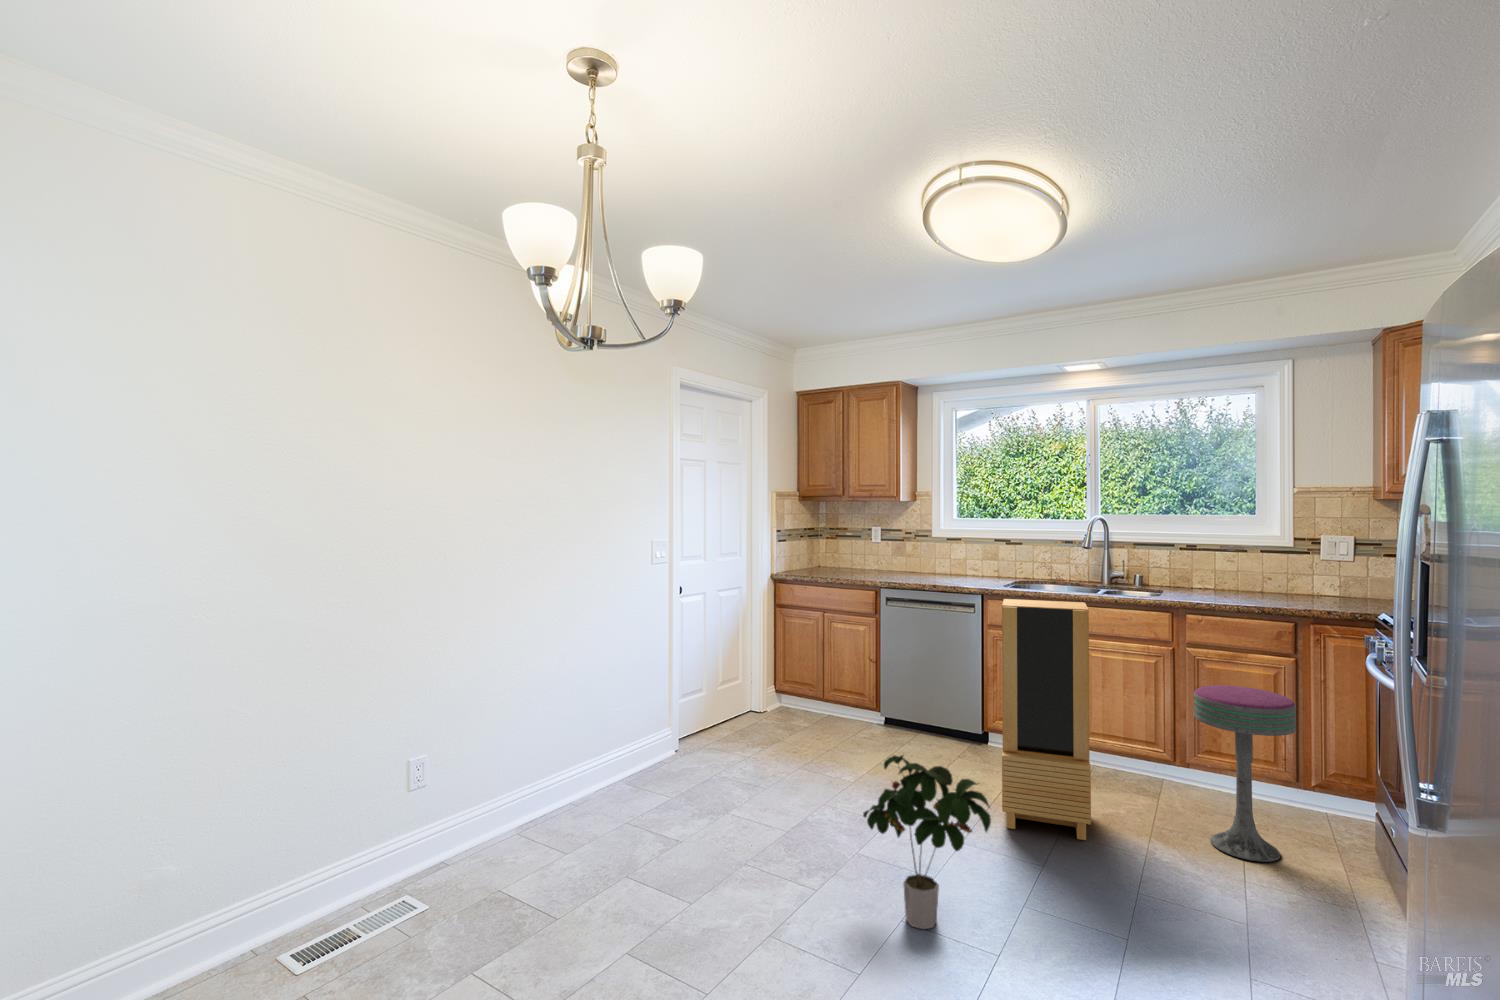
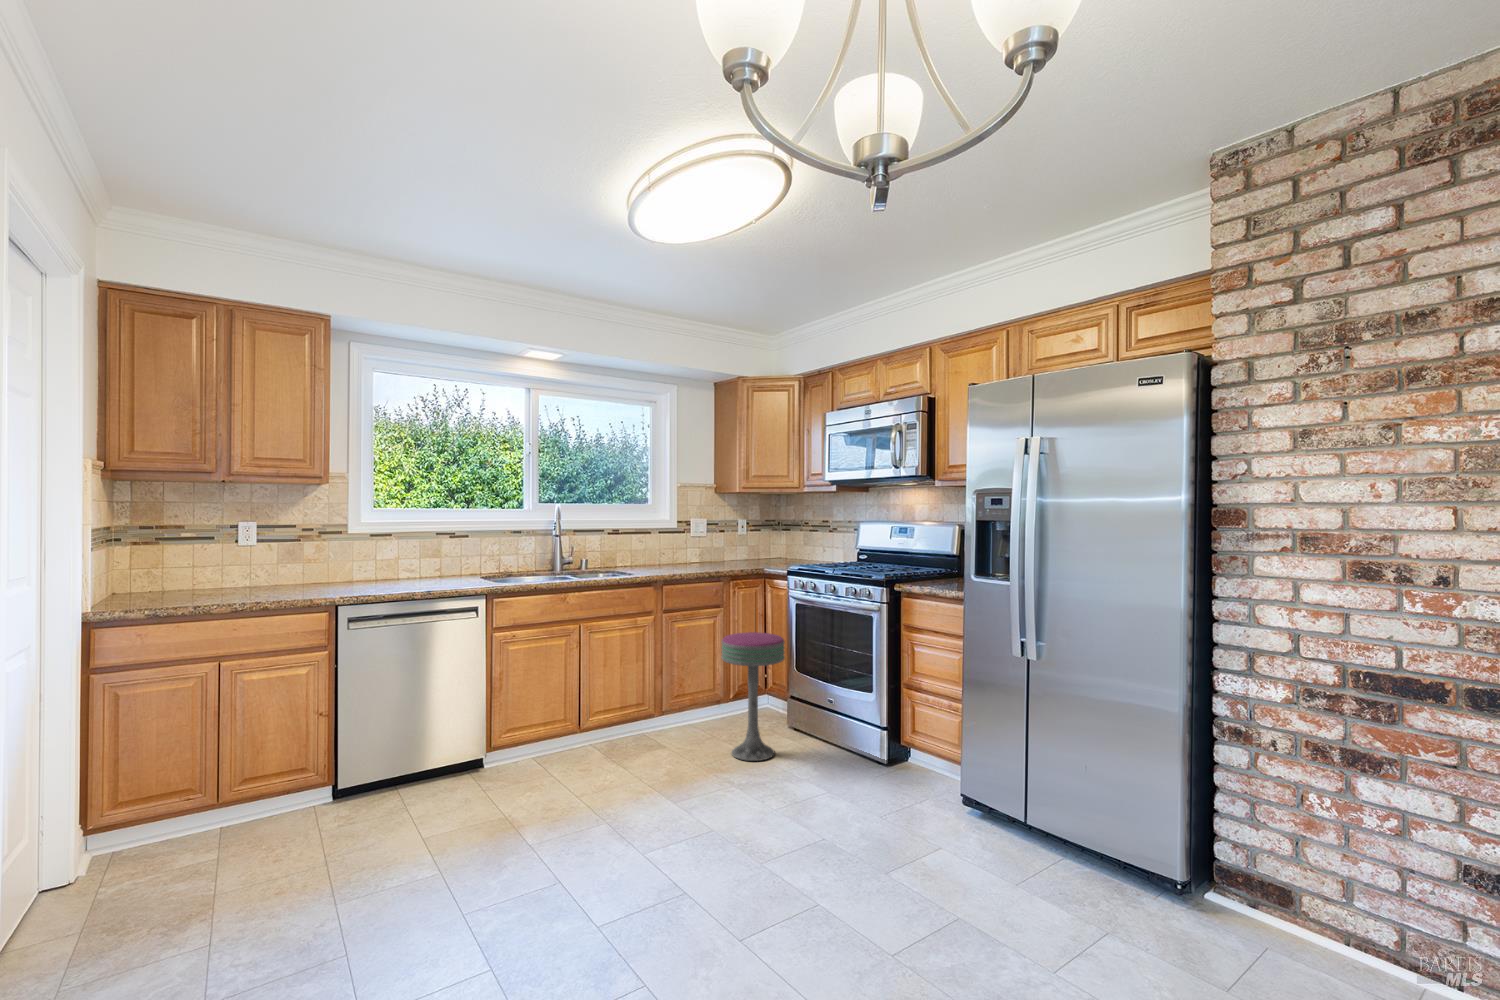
storage cabinet: present [1002,599,1091,840] -> none [599,584,703,824]
potted plant: present [863,755,991,929] -> none [674,761,827,949]

